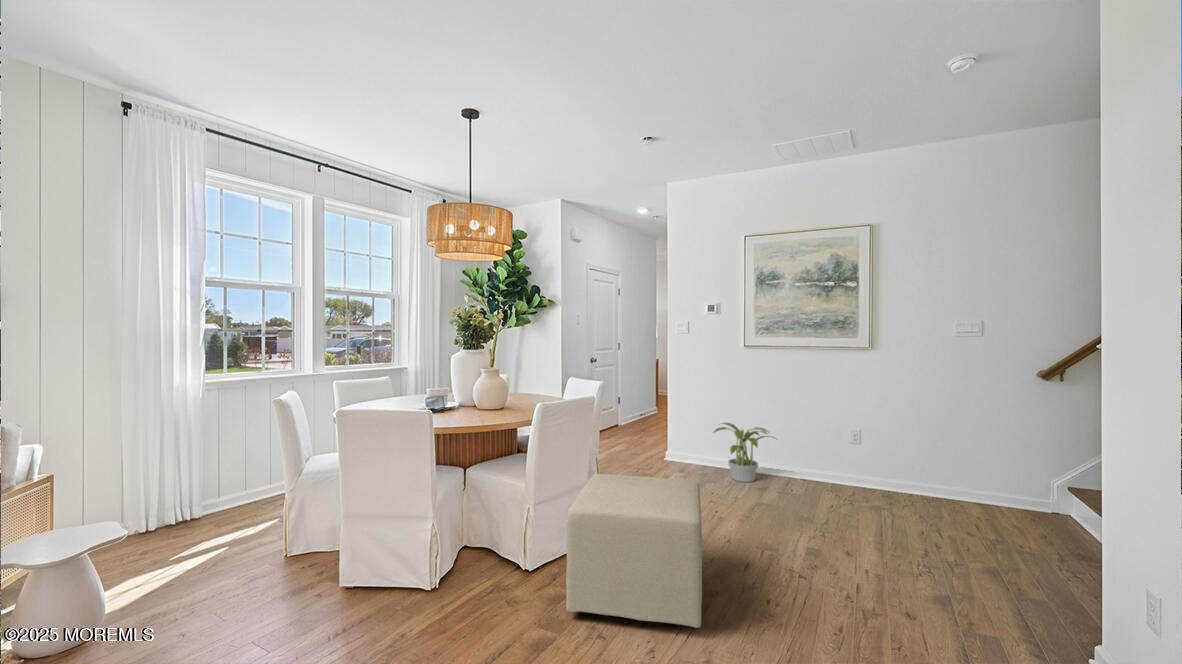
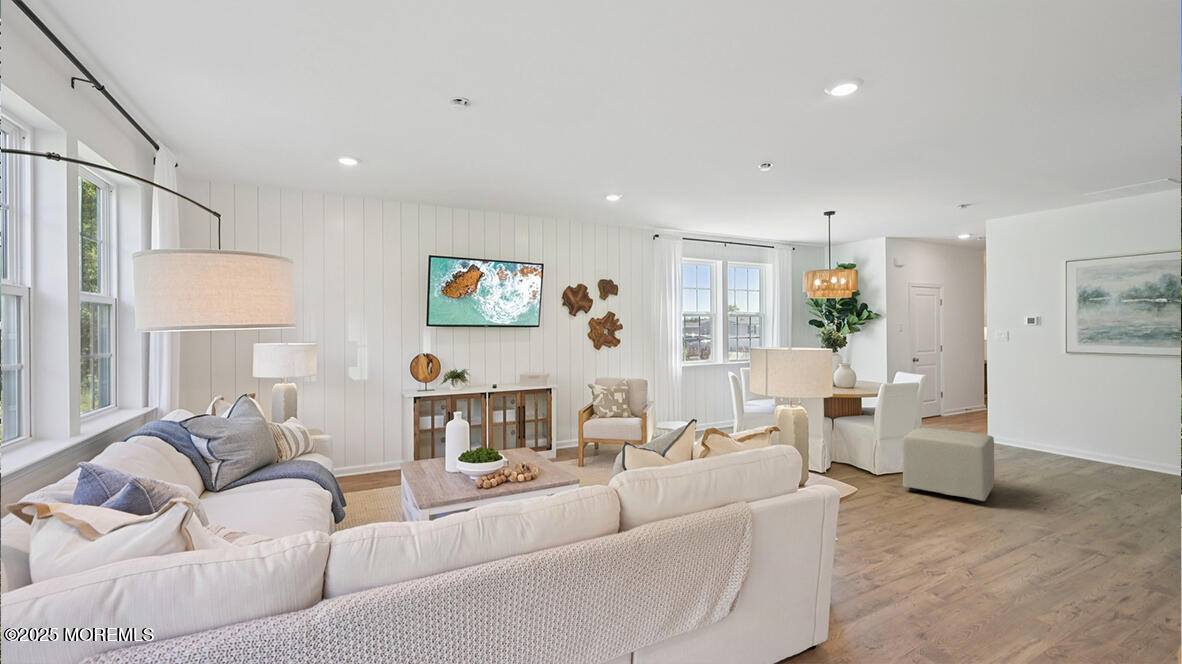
potted plant: present [714,423,769,482] -> none [1030,415,1100,463]

